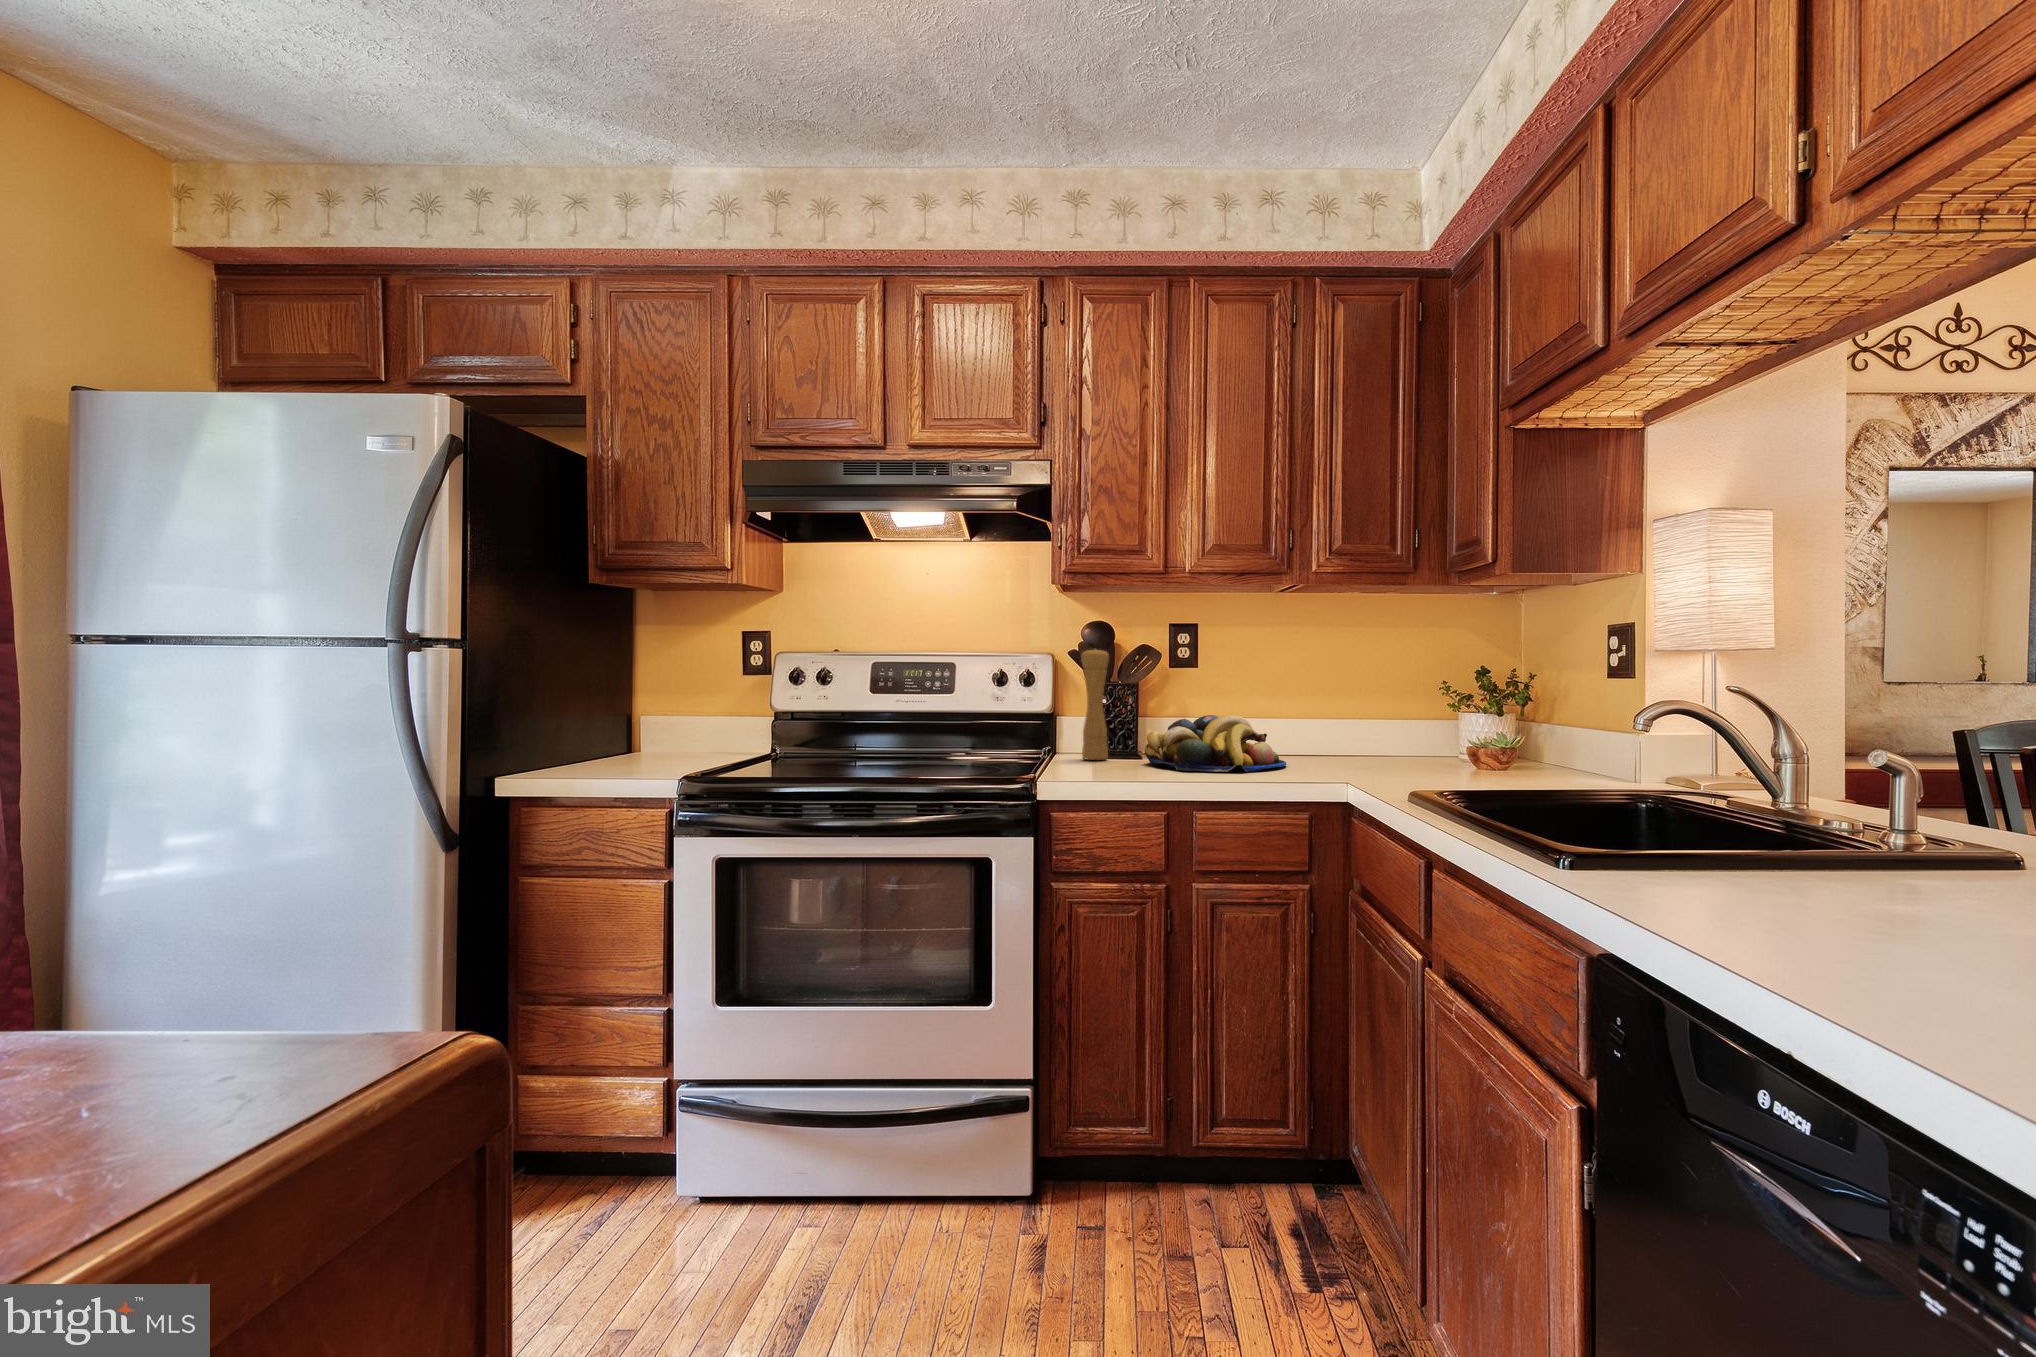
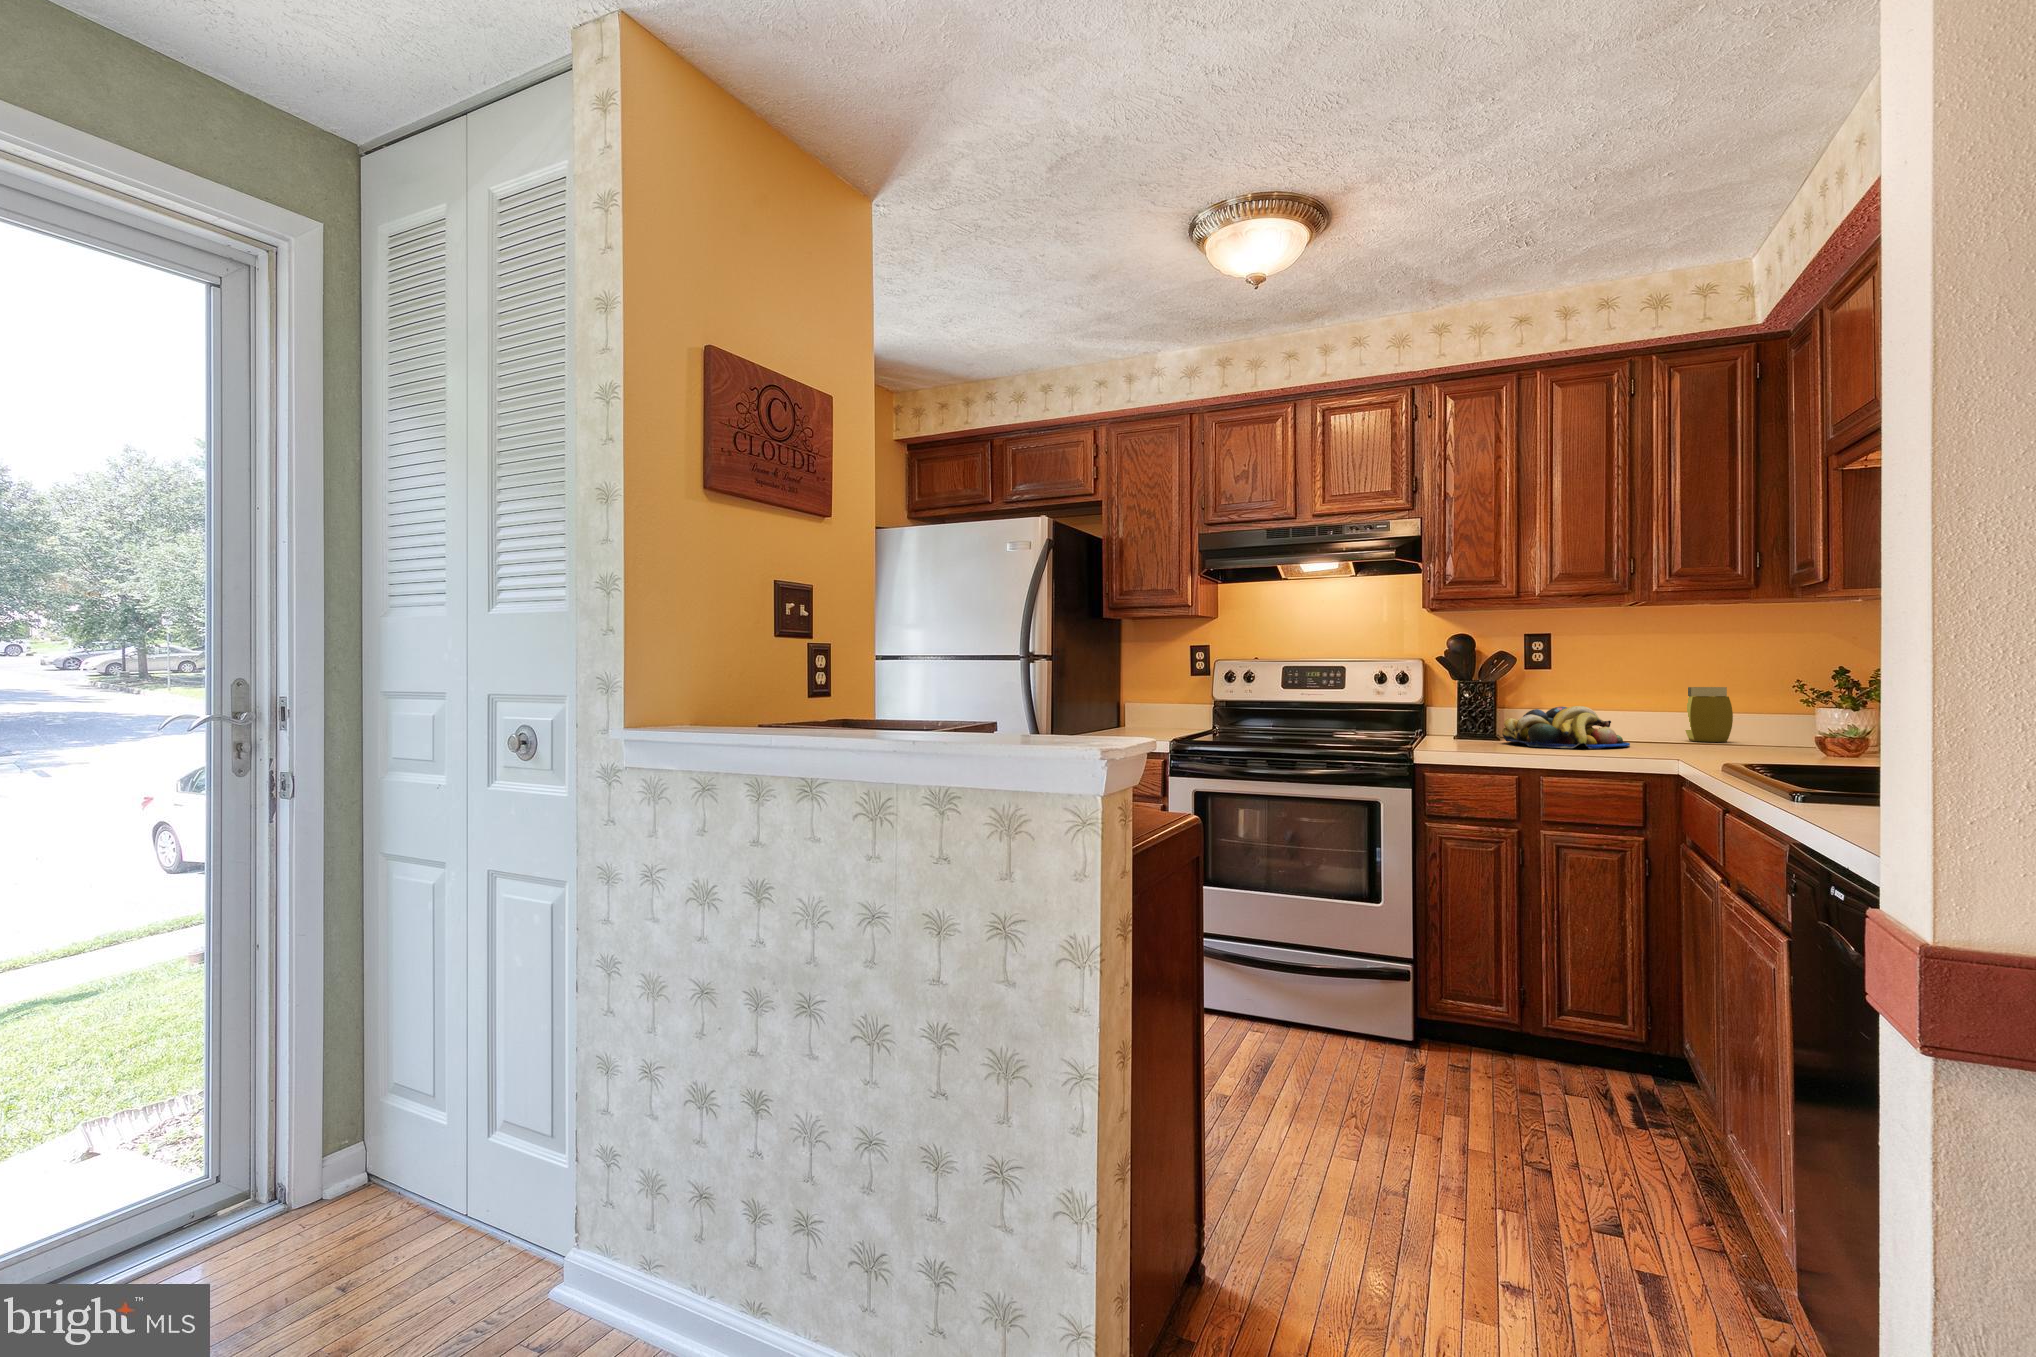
pepper mill: present [1081,649,1109,760] -> none [1448,656,1471,740]
jar: none [1333,690,1382,756] -> present [1685,687,1733,742]

